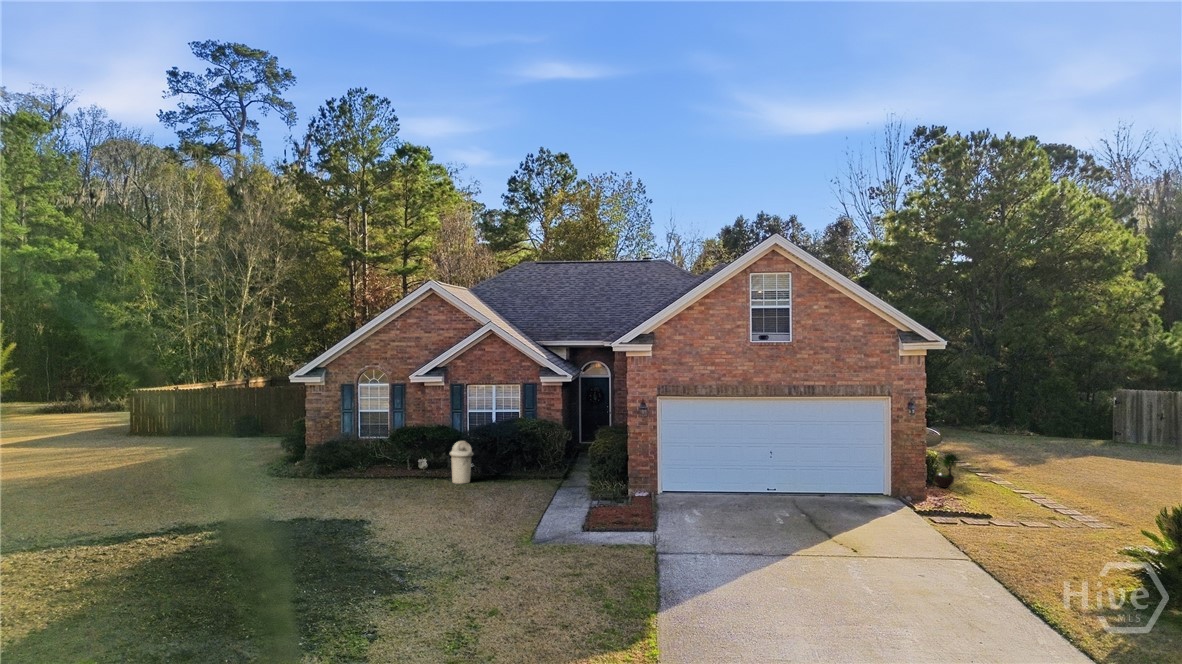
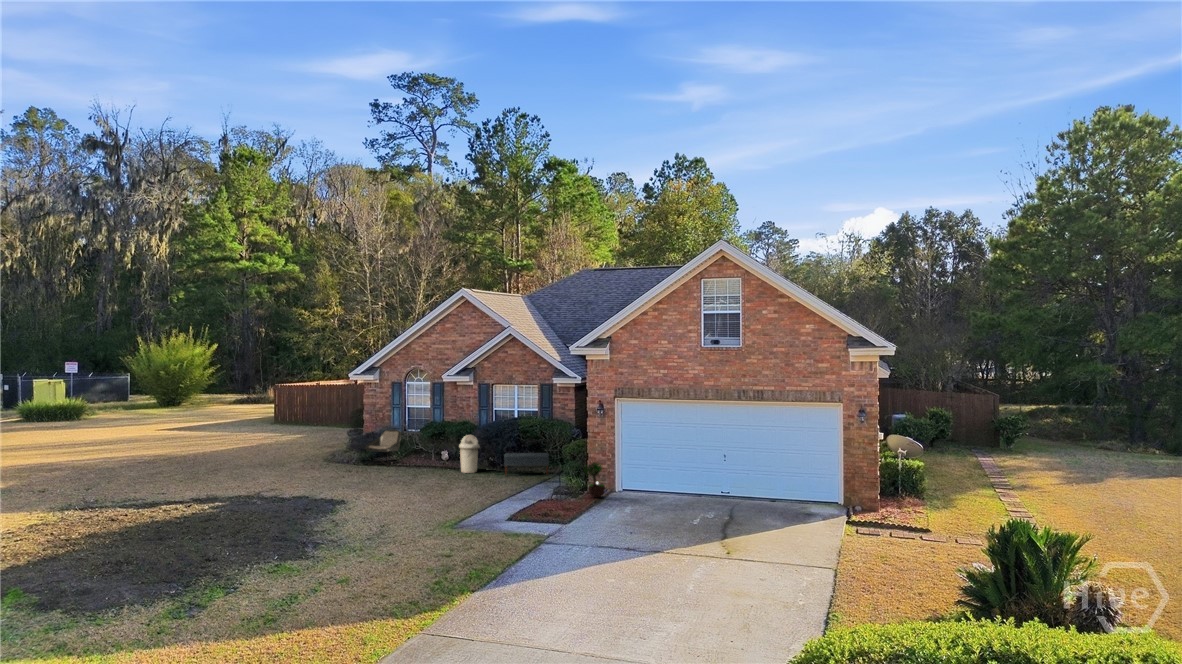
lounge chair: none [327,438,370,482] -> present [365,430,401,463]
potted tree: present [935,453,959,488] -> present [583,462,605,497]
bench: none [503,457,555,485] -> present [504,453,549,476]

